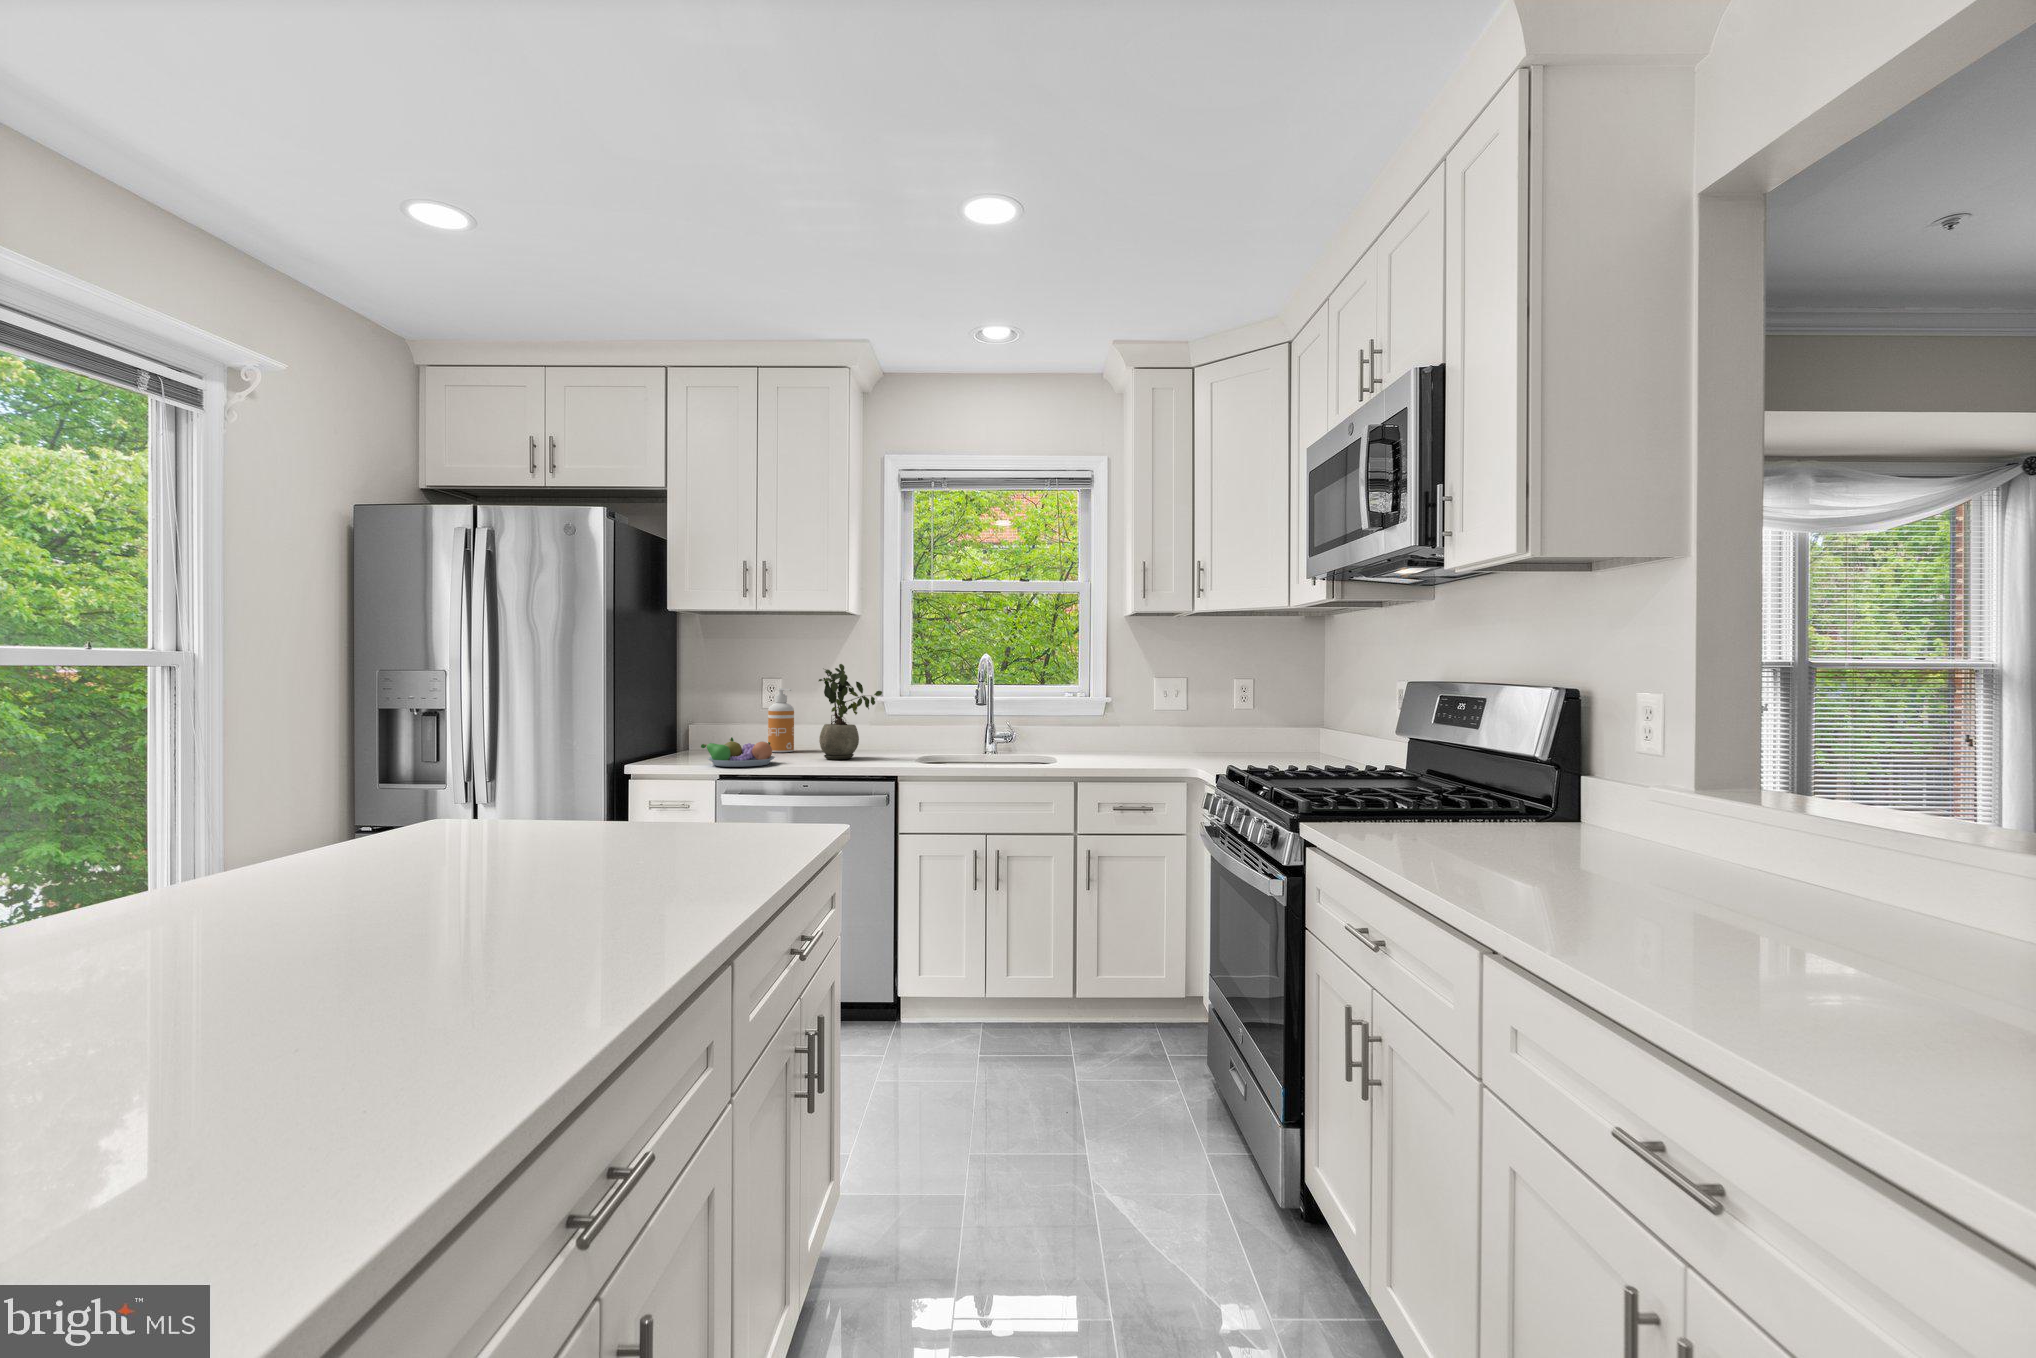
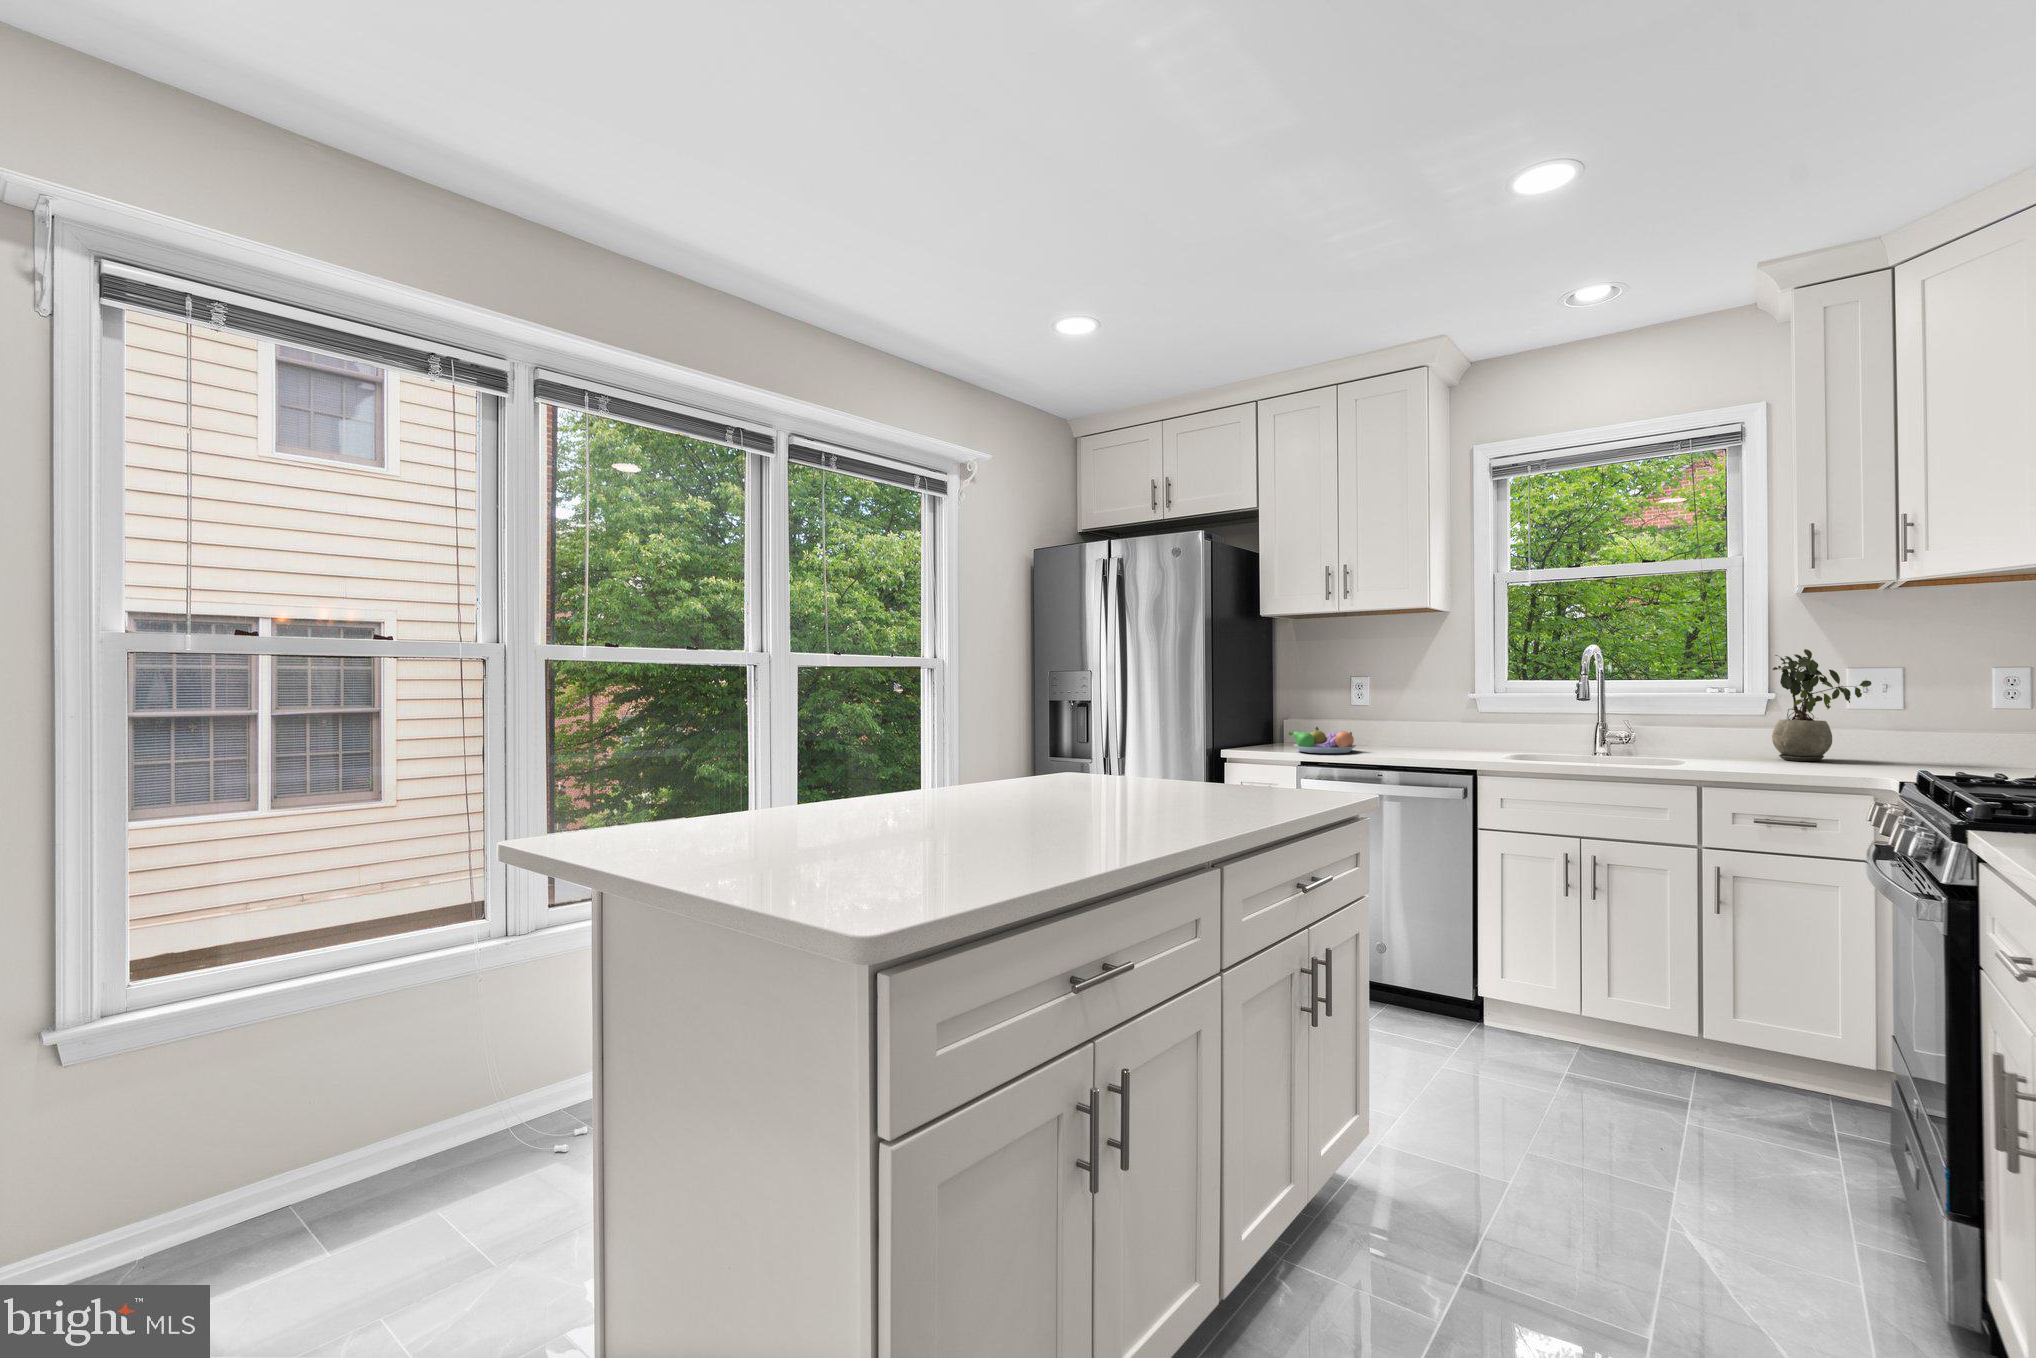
potted plant: present [819,664,882,759] -> present [1772,649,1871,761]
soap dispenser: present [768,688,794,752] -> none [1358,683,1383,742]

